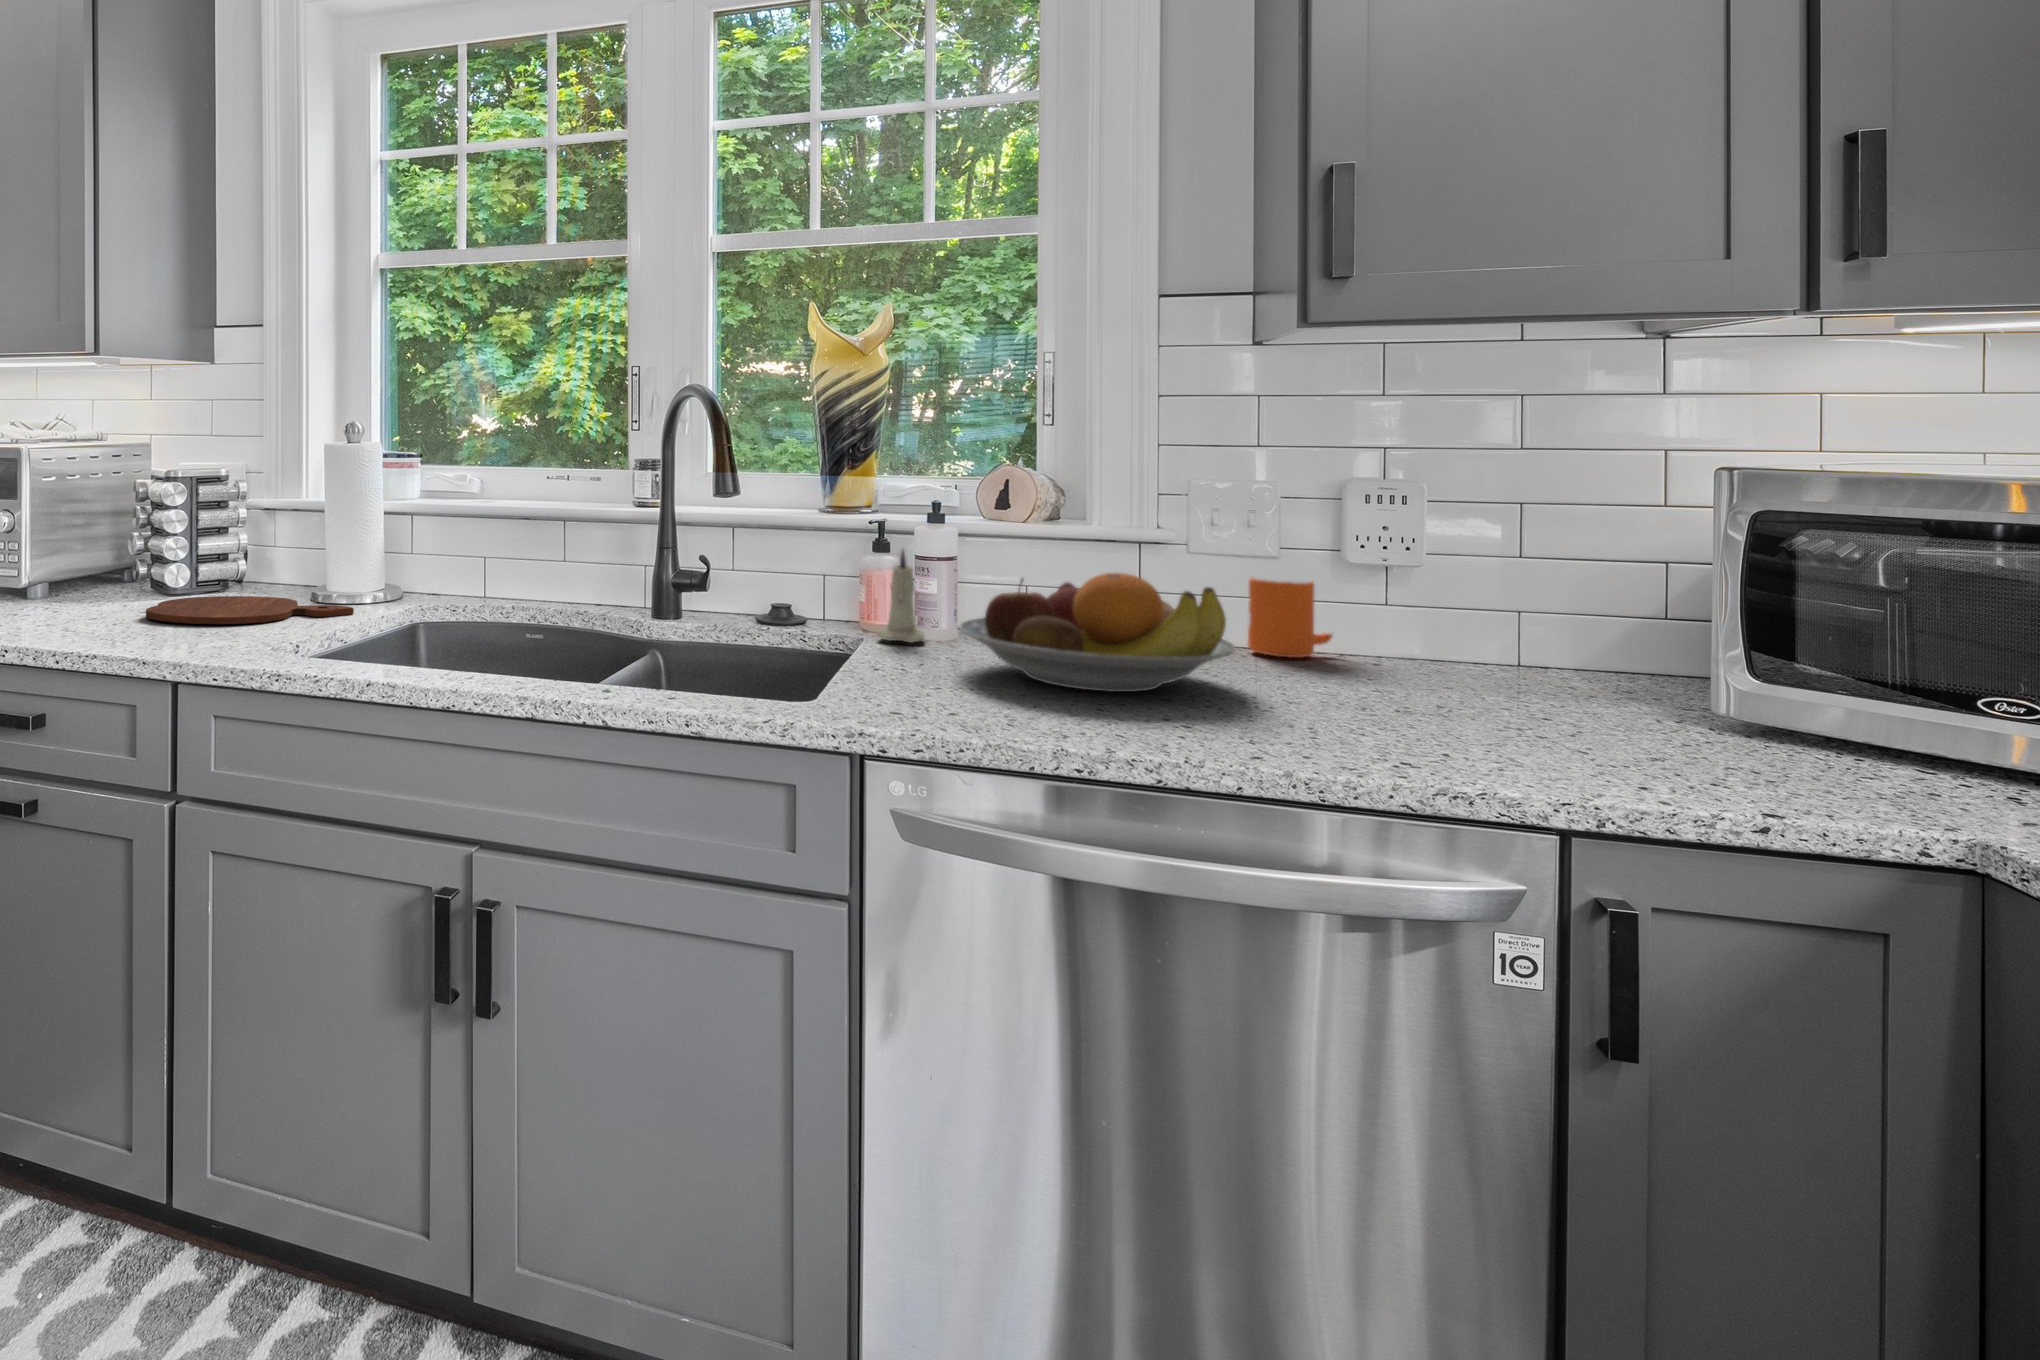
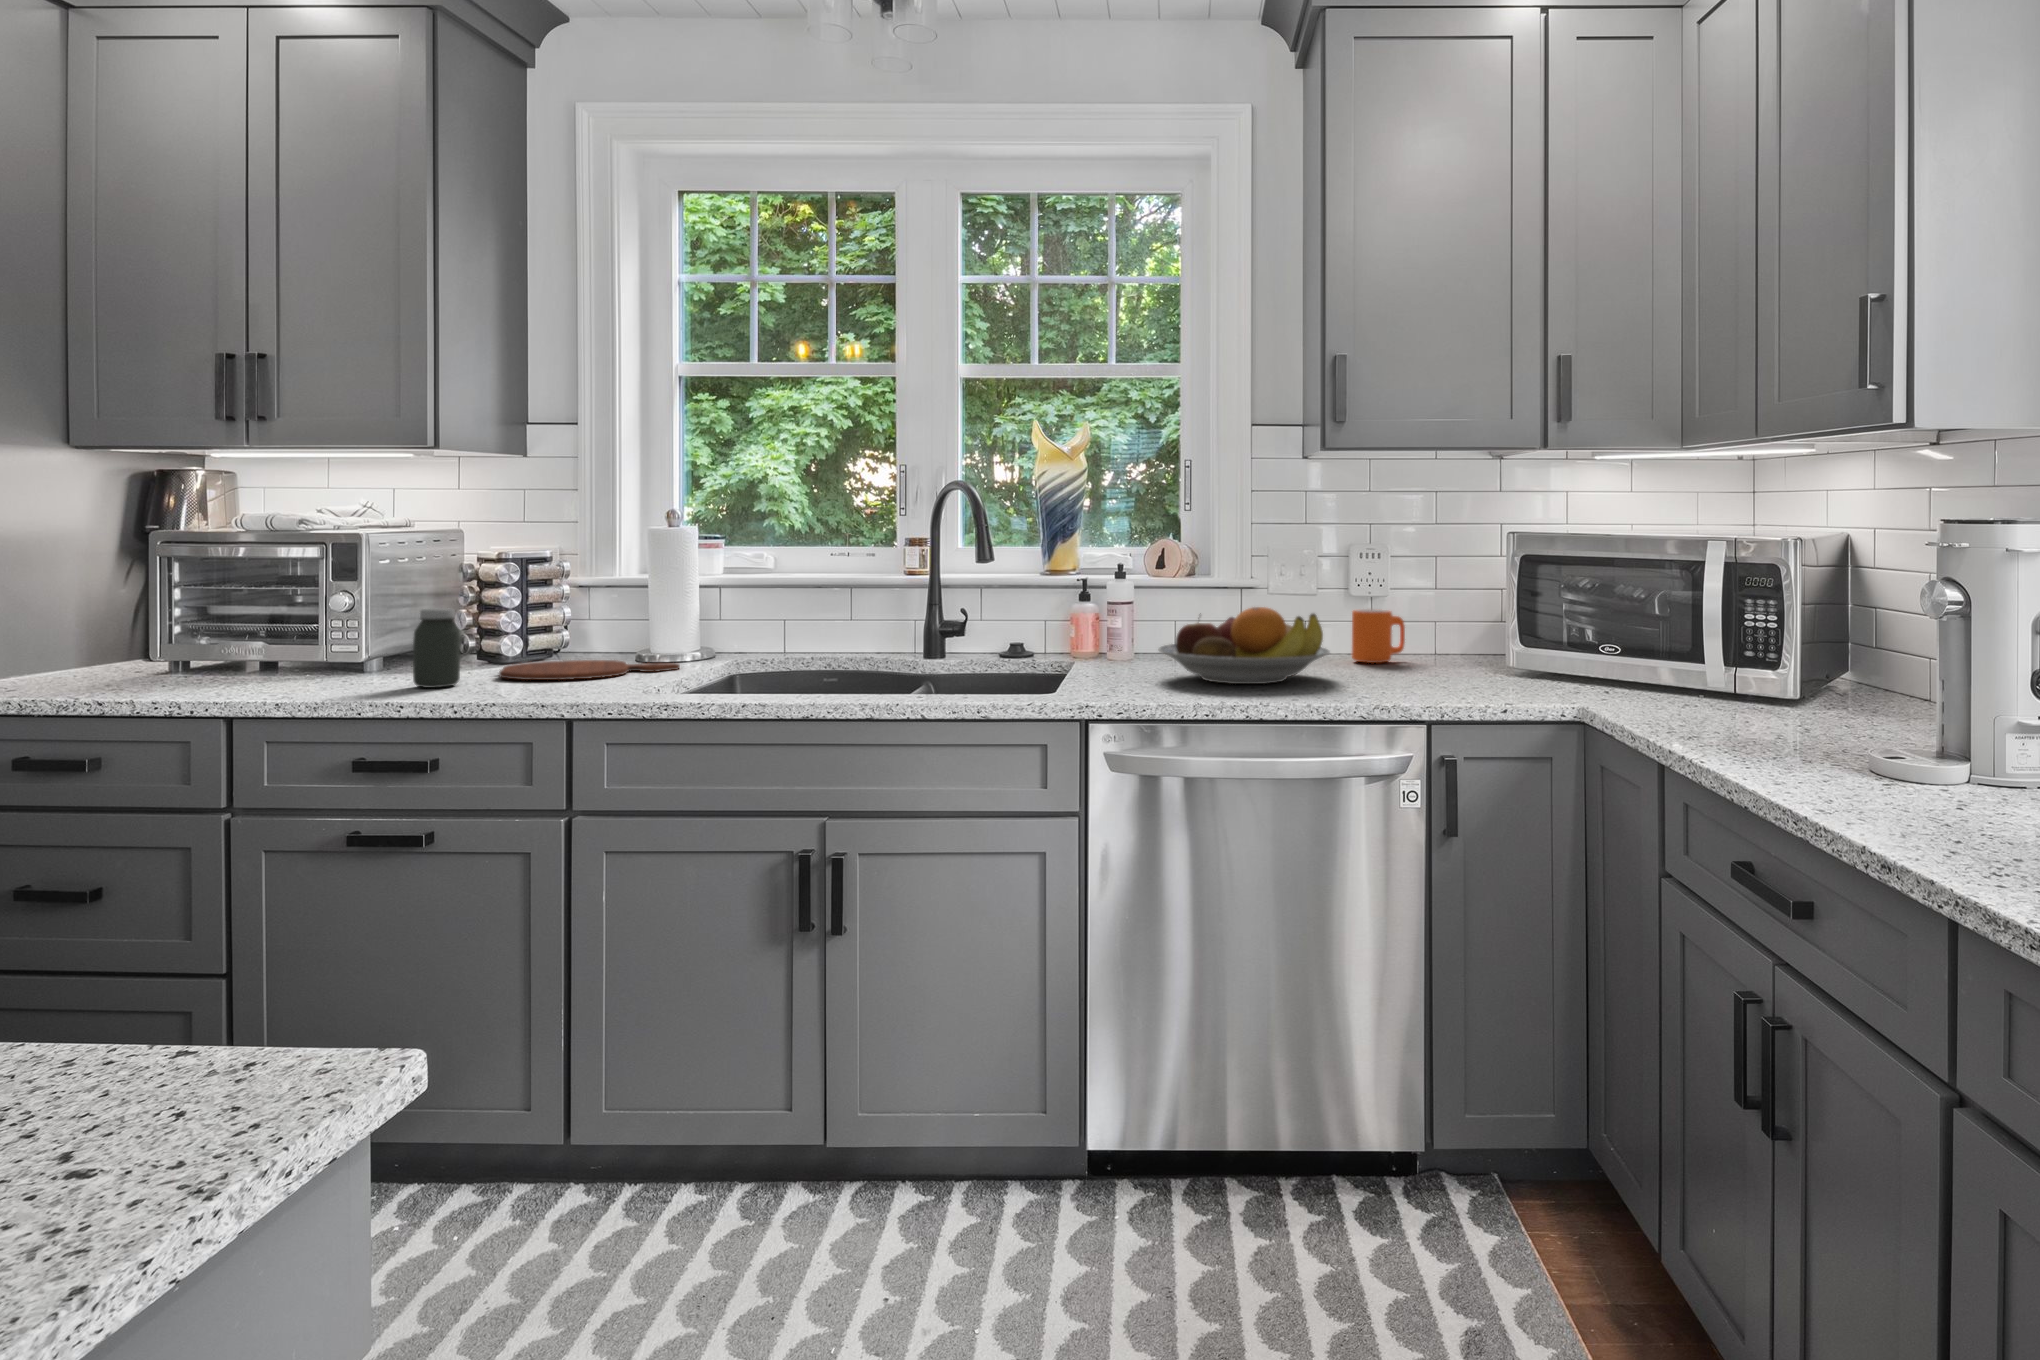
jar: none [40,533,95,628] -> present [413,608,461,688]
candle: present [877,550,925,642] -> none [1102,597,1137,666]

